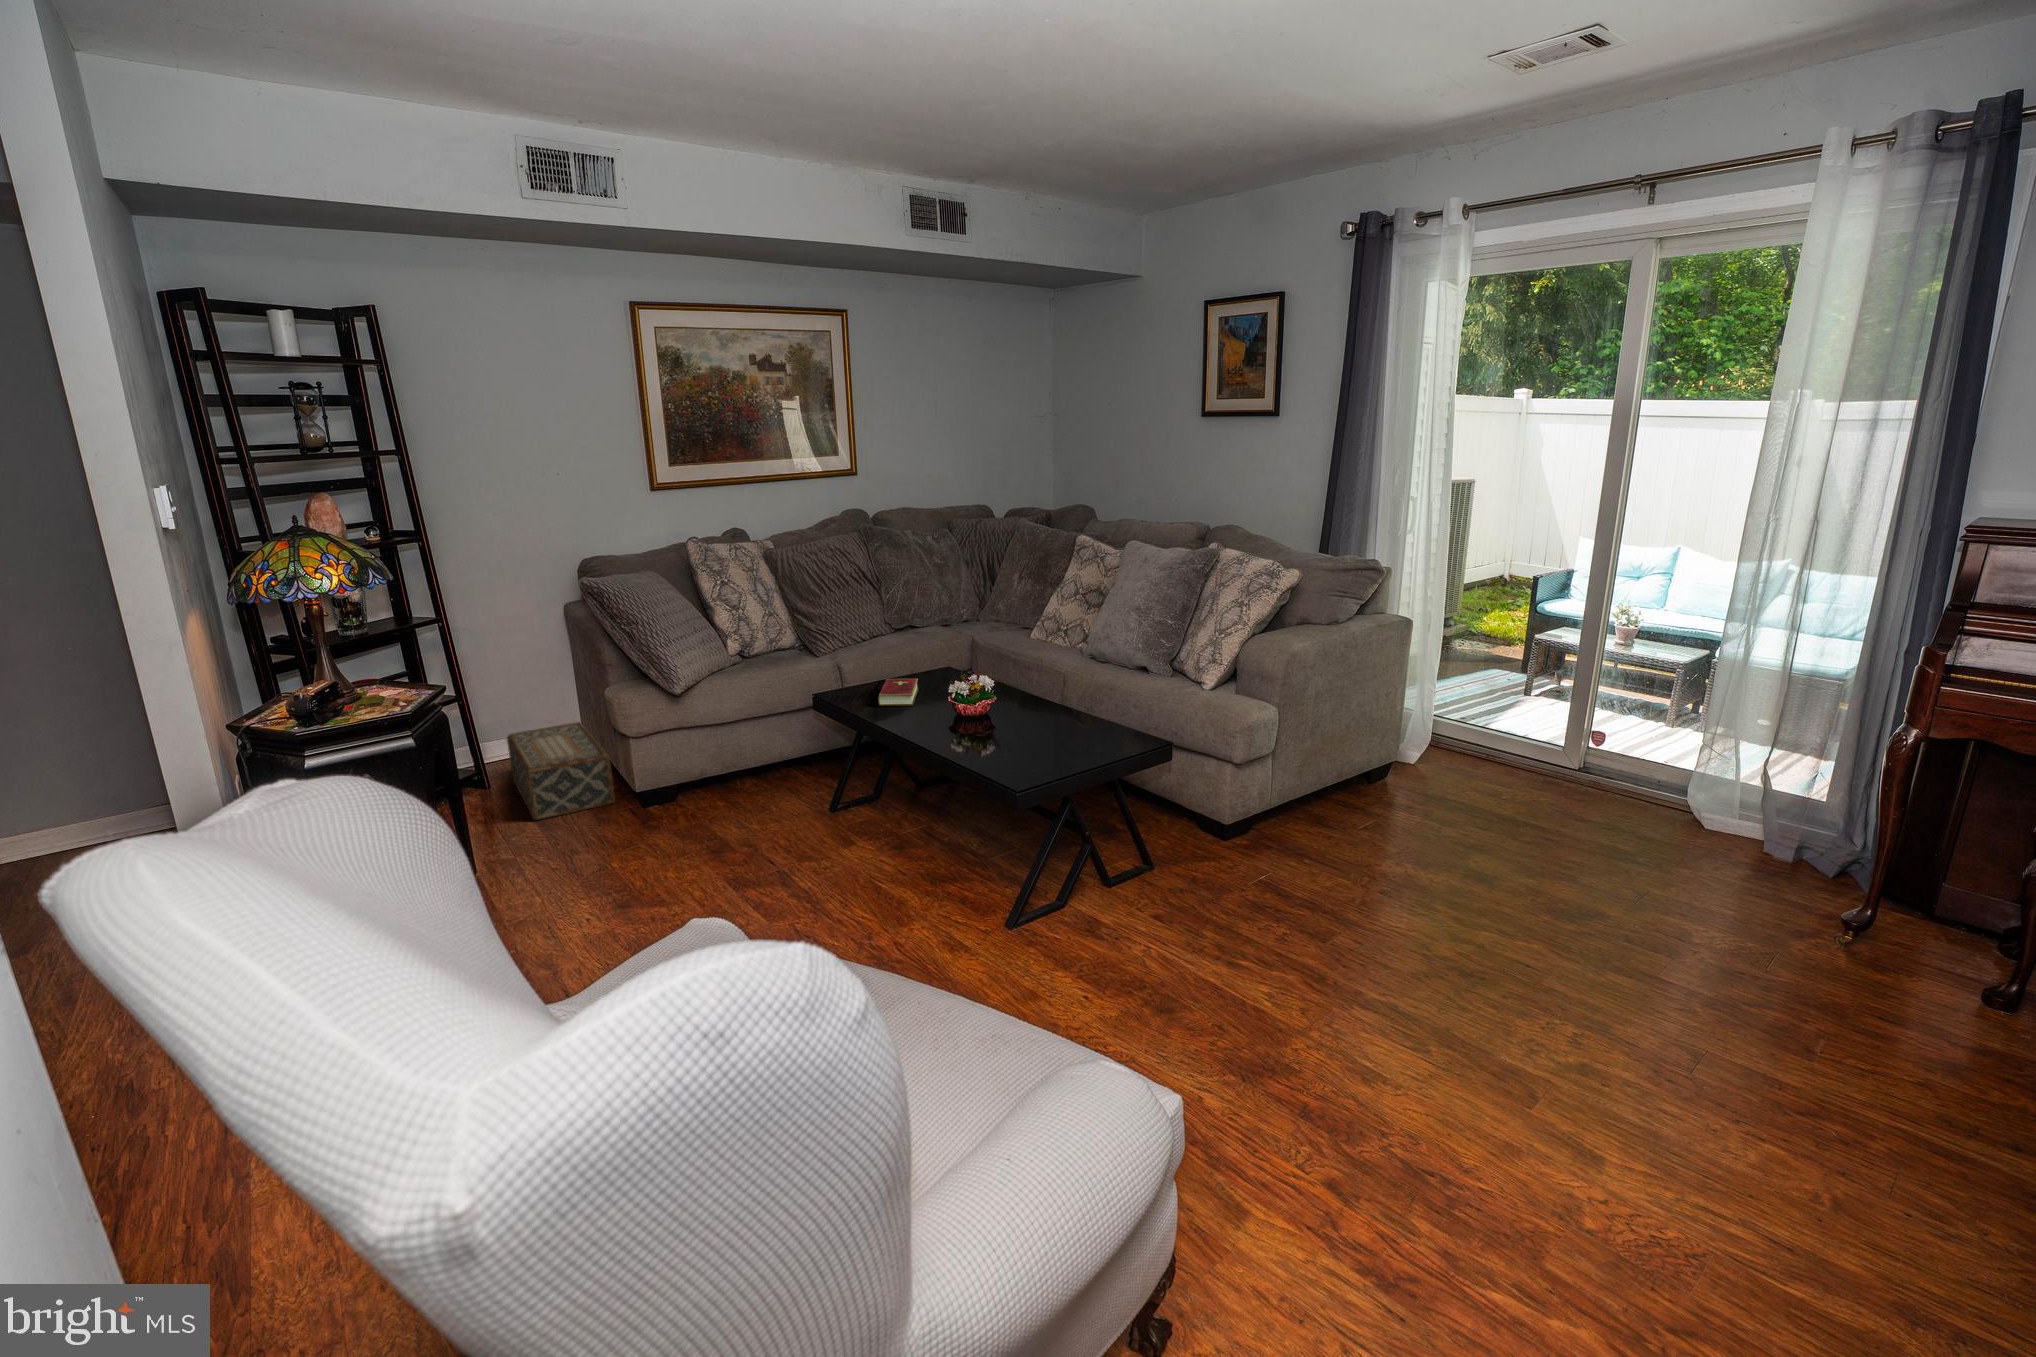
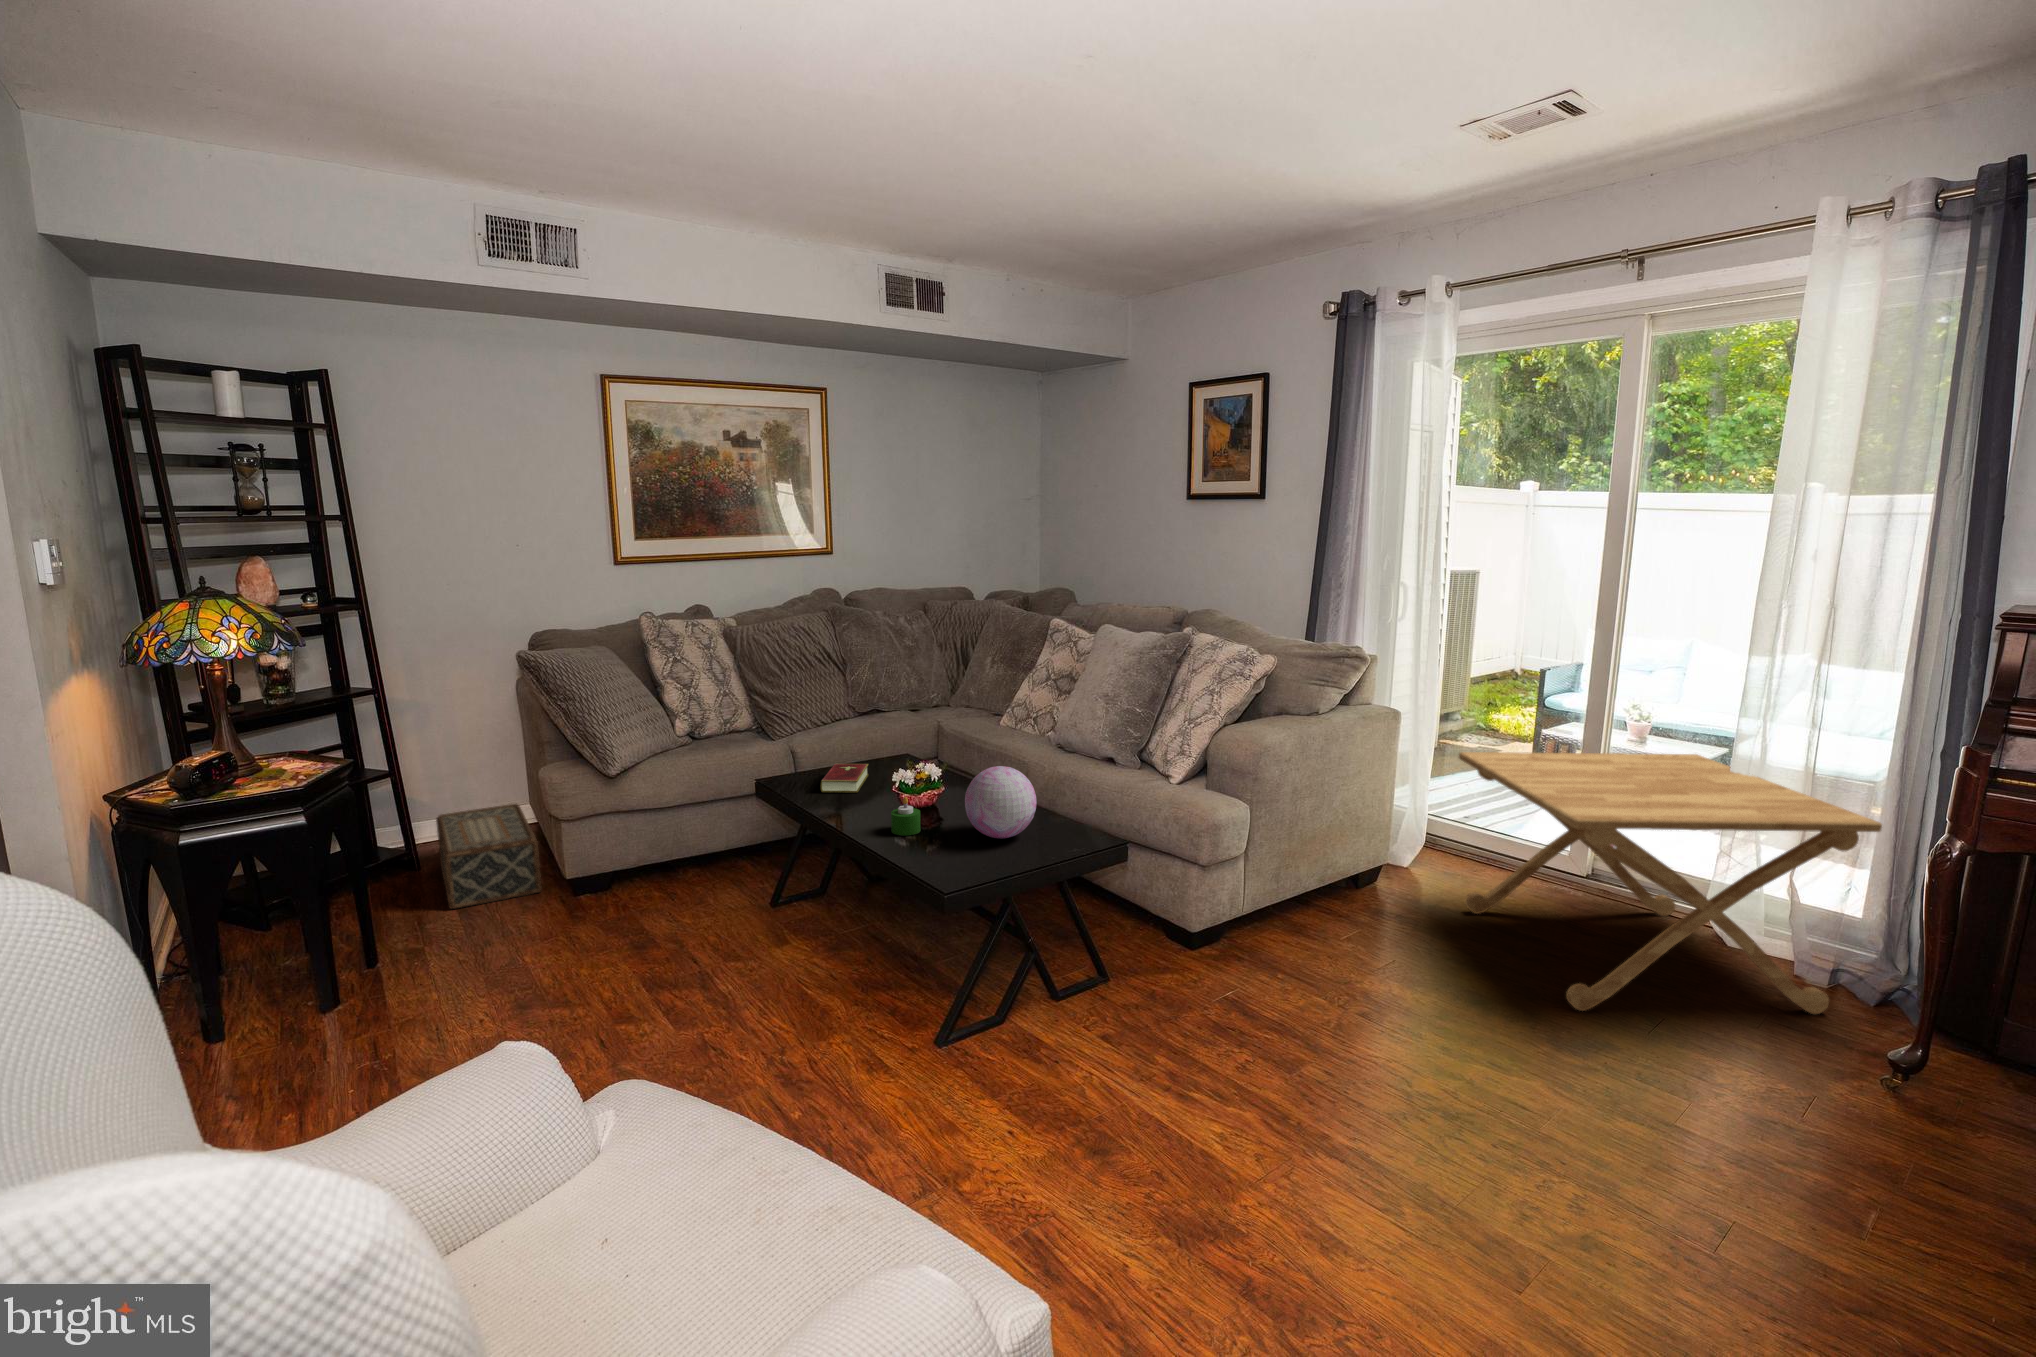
side table: none [1465,655,1848,885] -> present [1459,752,1882,1014]
decorative orb: none [1022,679,1088,744] -> present [965,766,1037,839]
candle: none [953,708,980,744] -> present [891,797,921,835]

